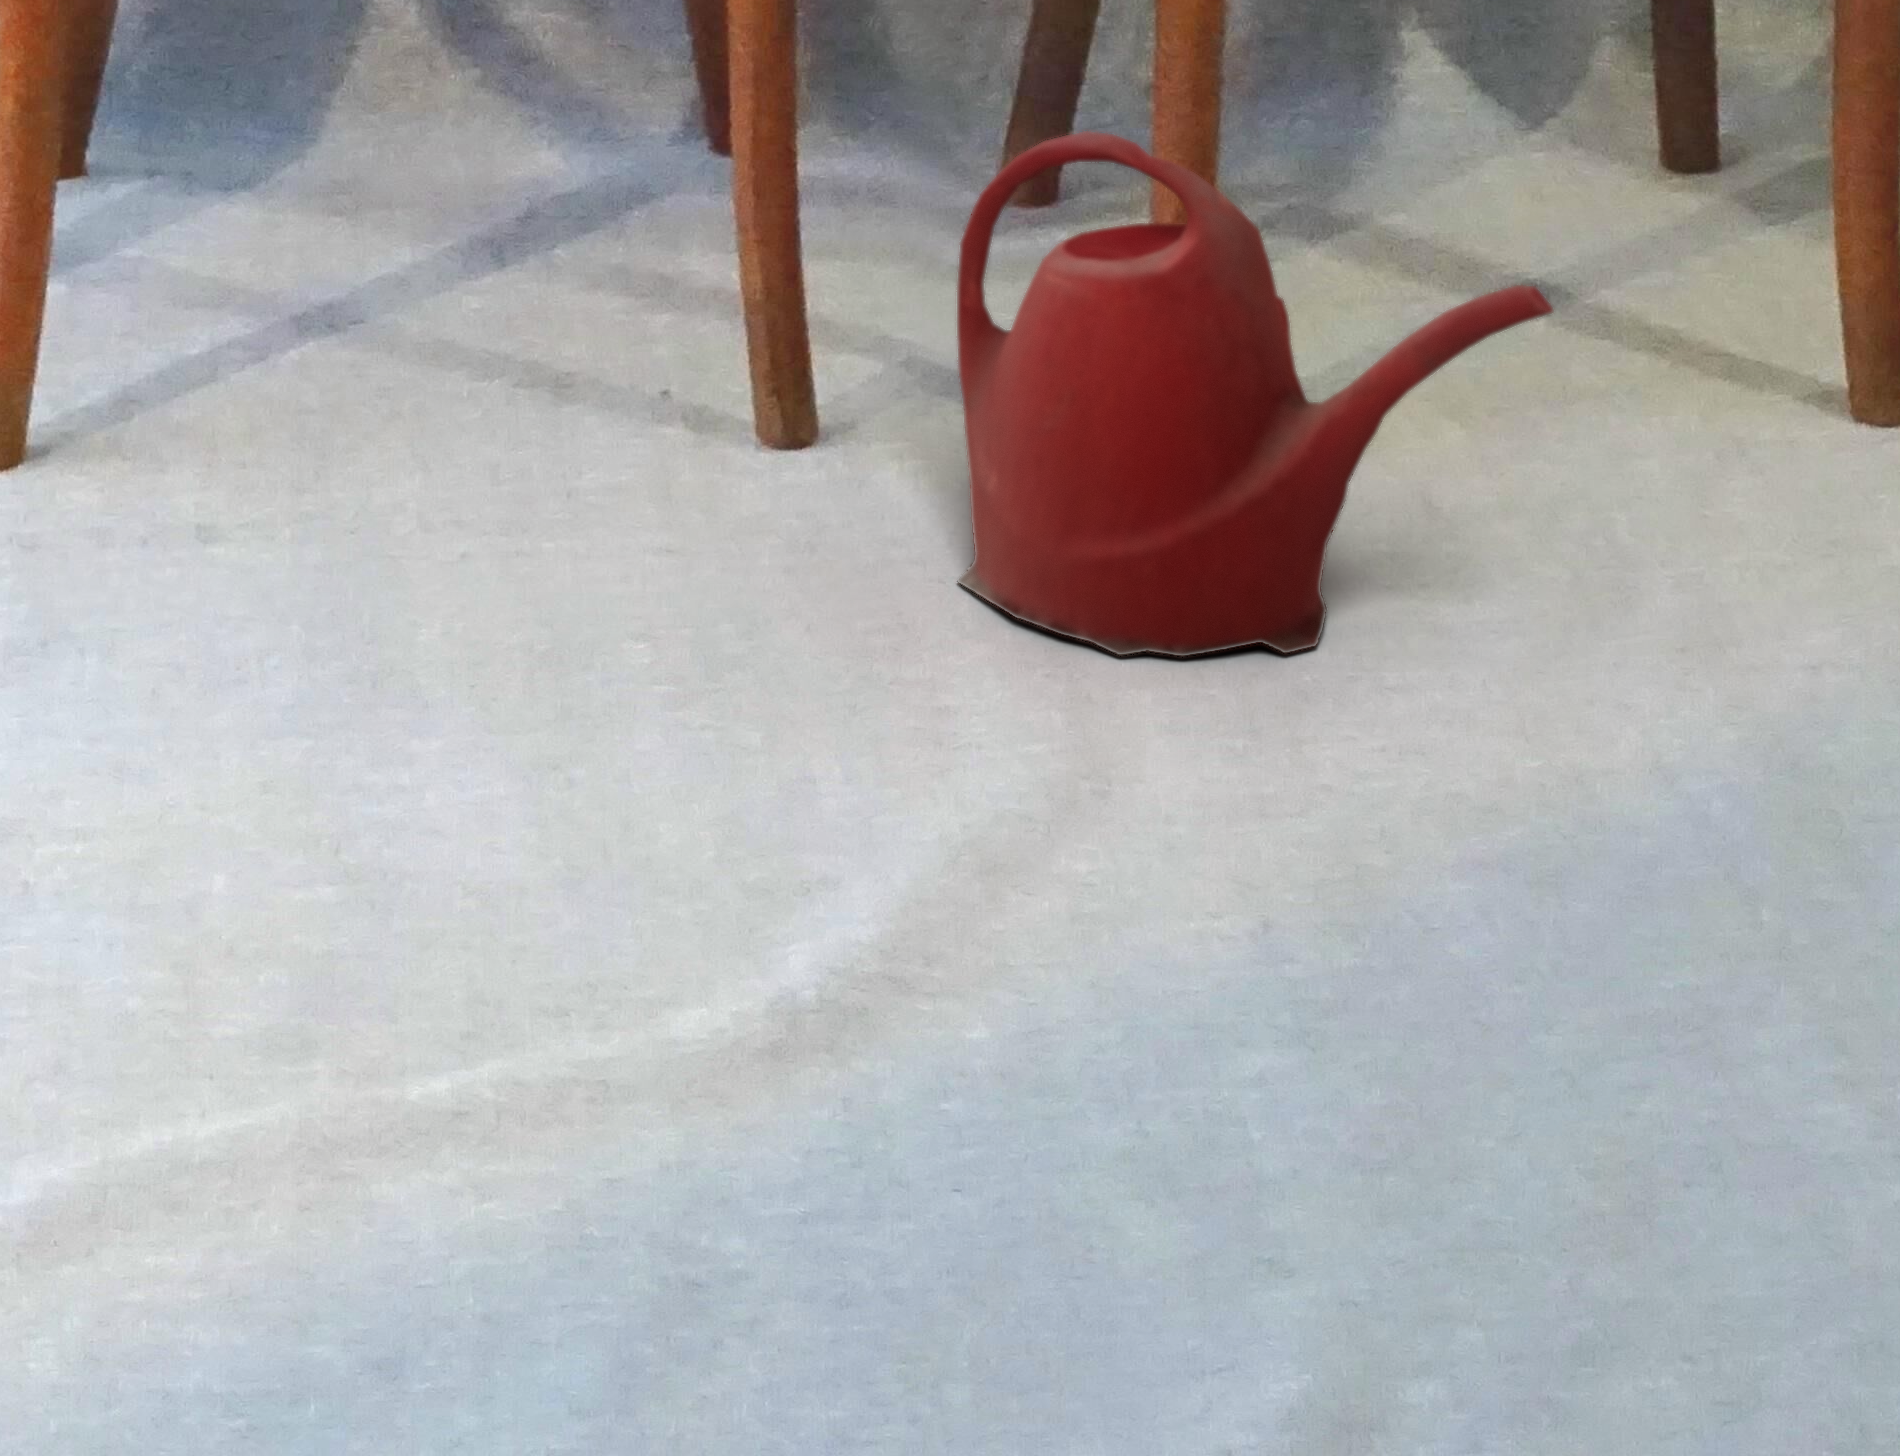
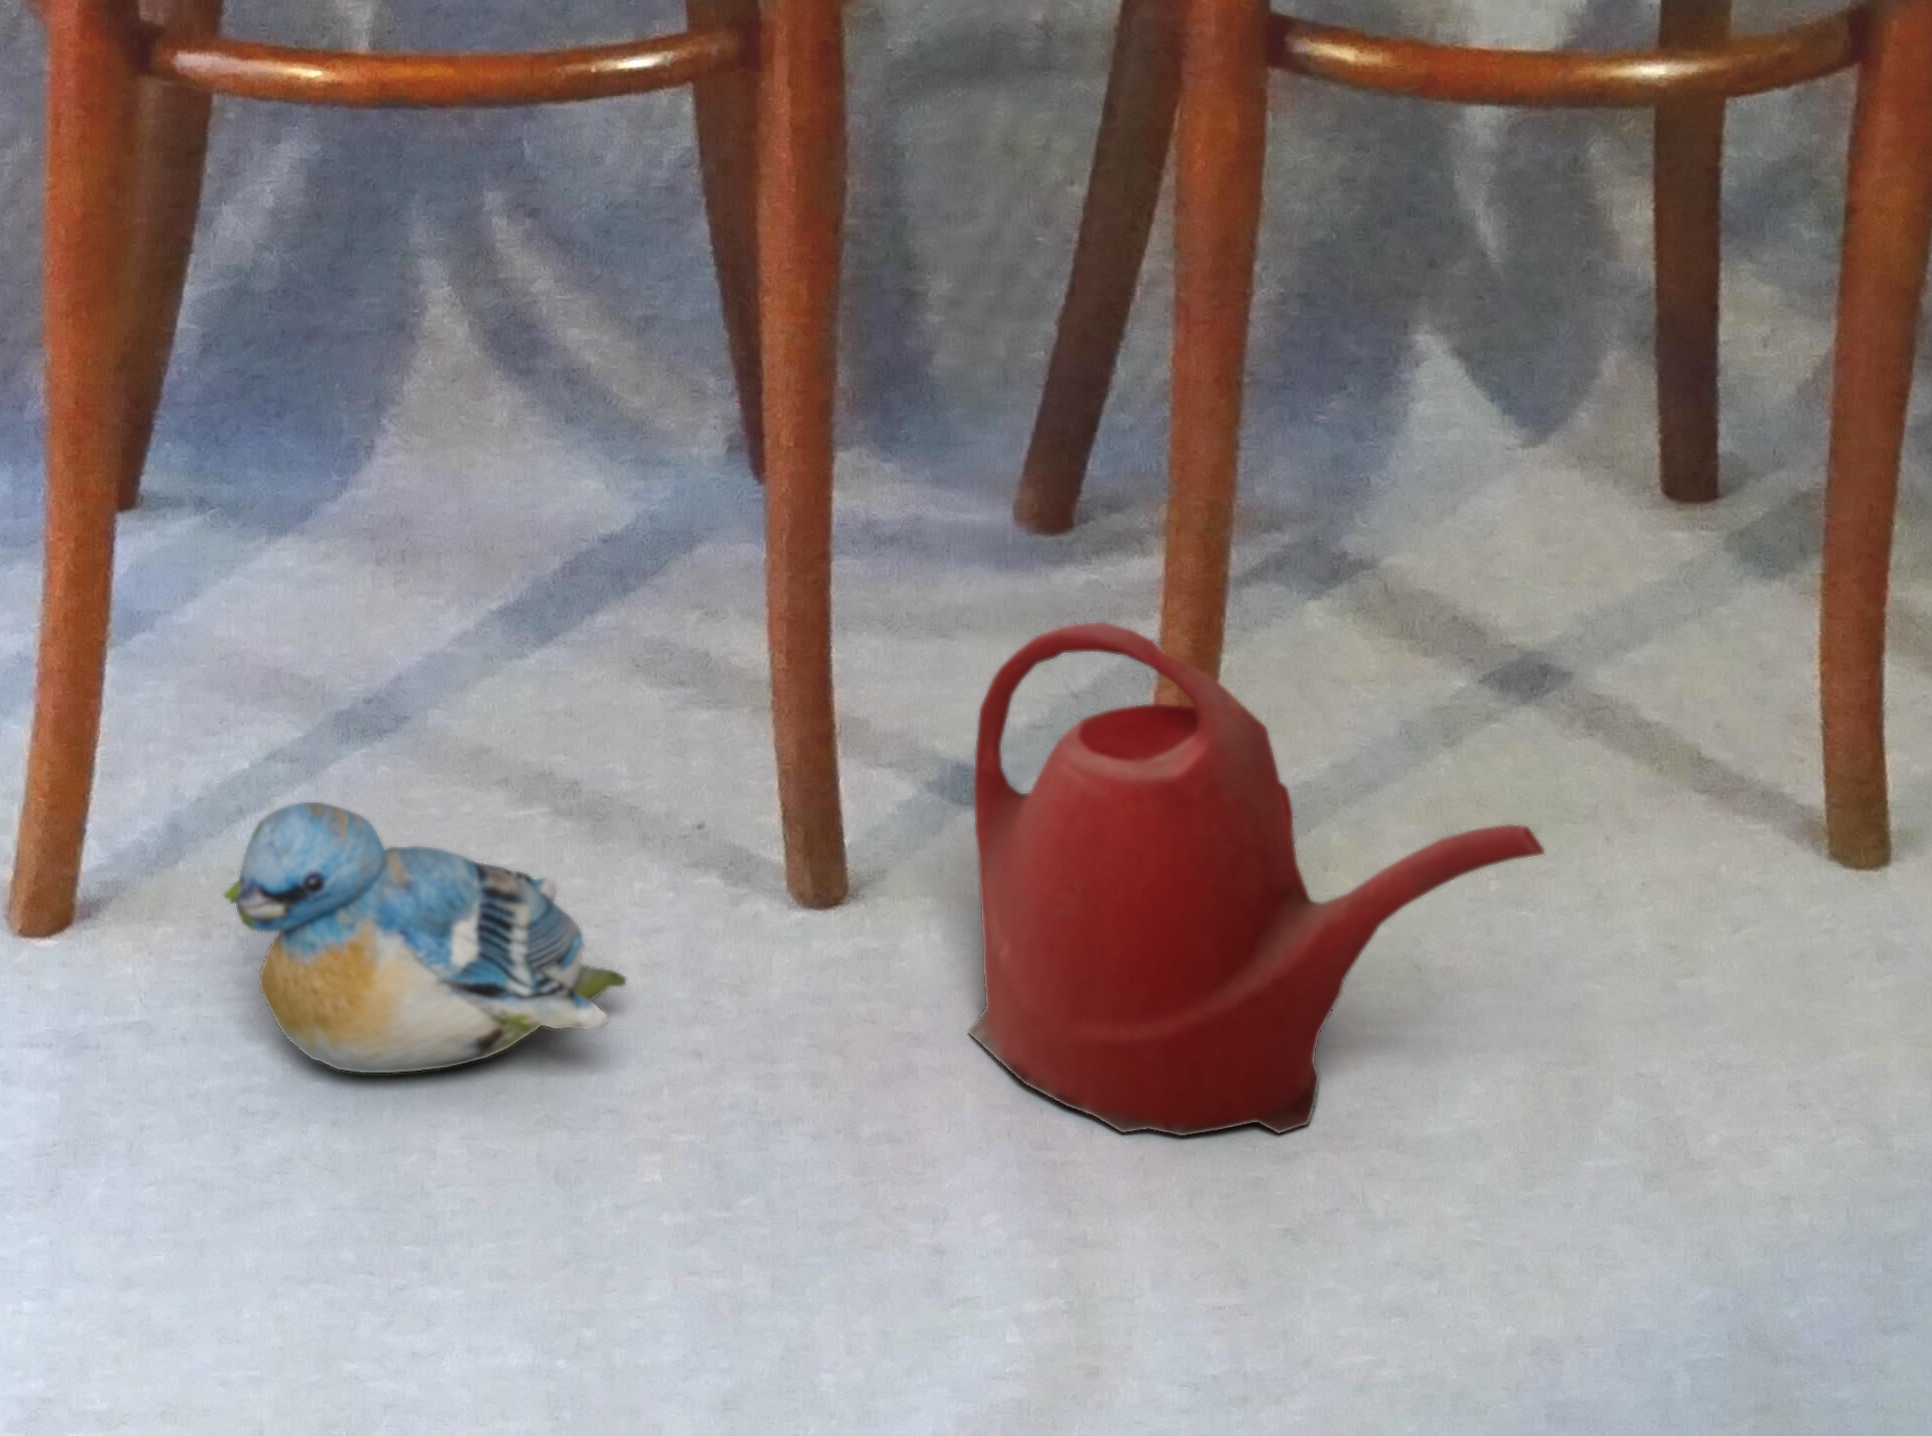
plush toy: none [169,327,596,618] -> present [224,802,626,1073]

